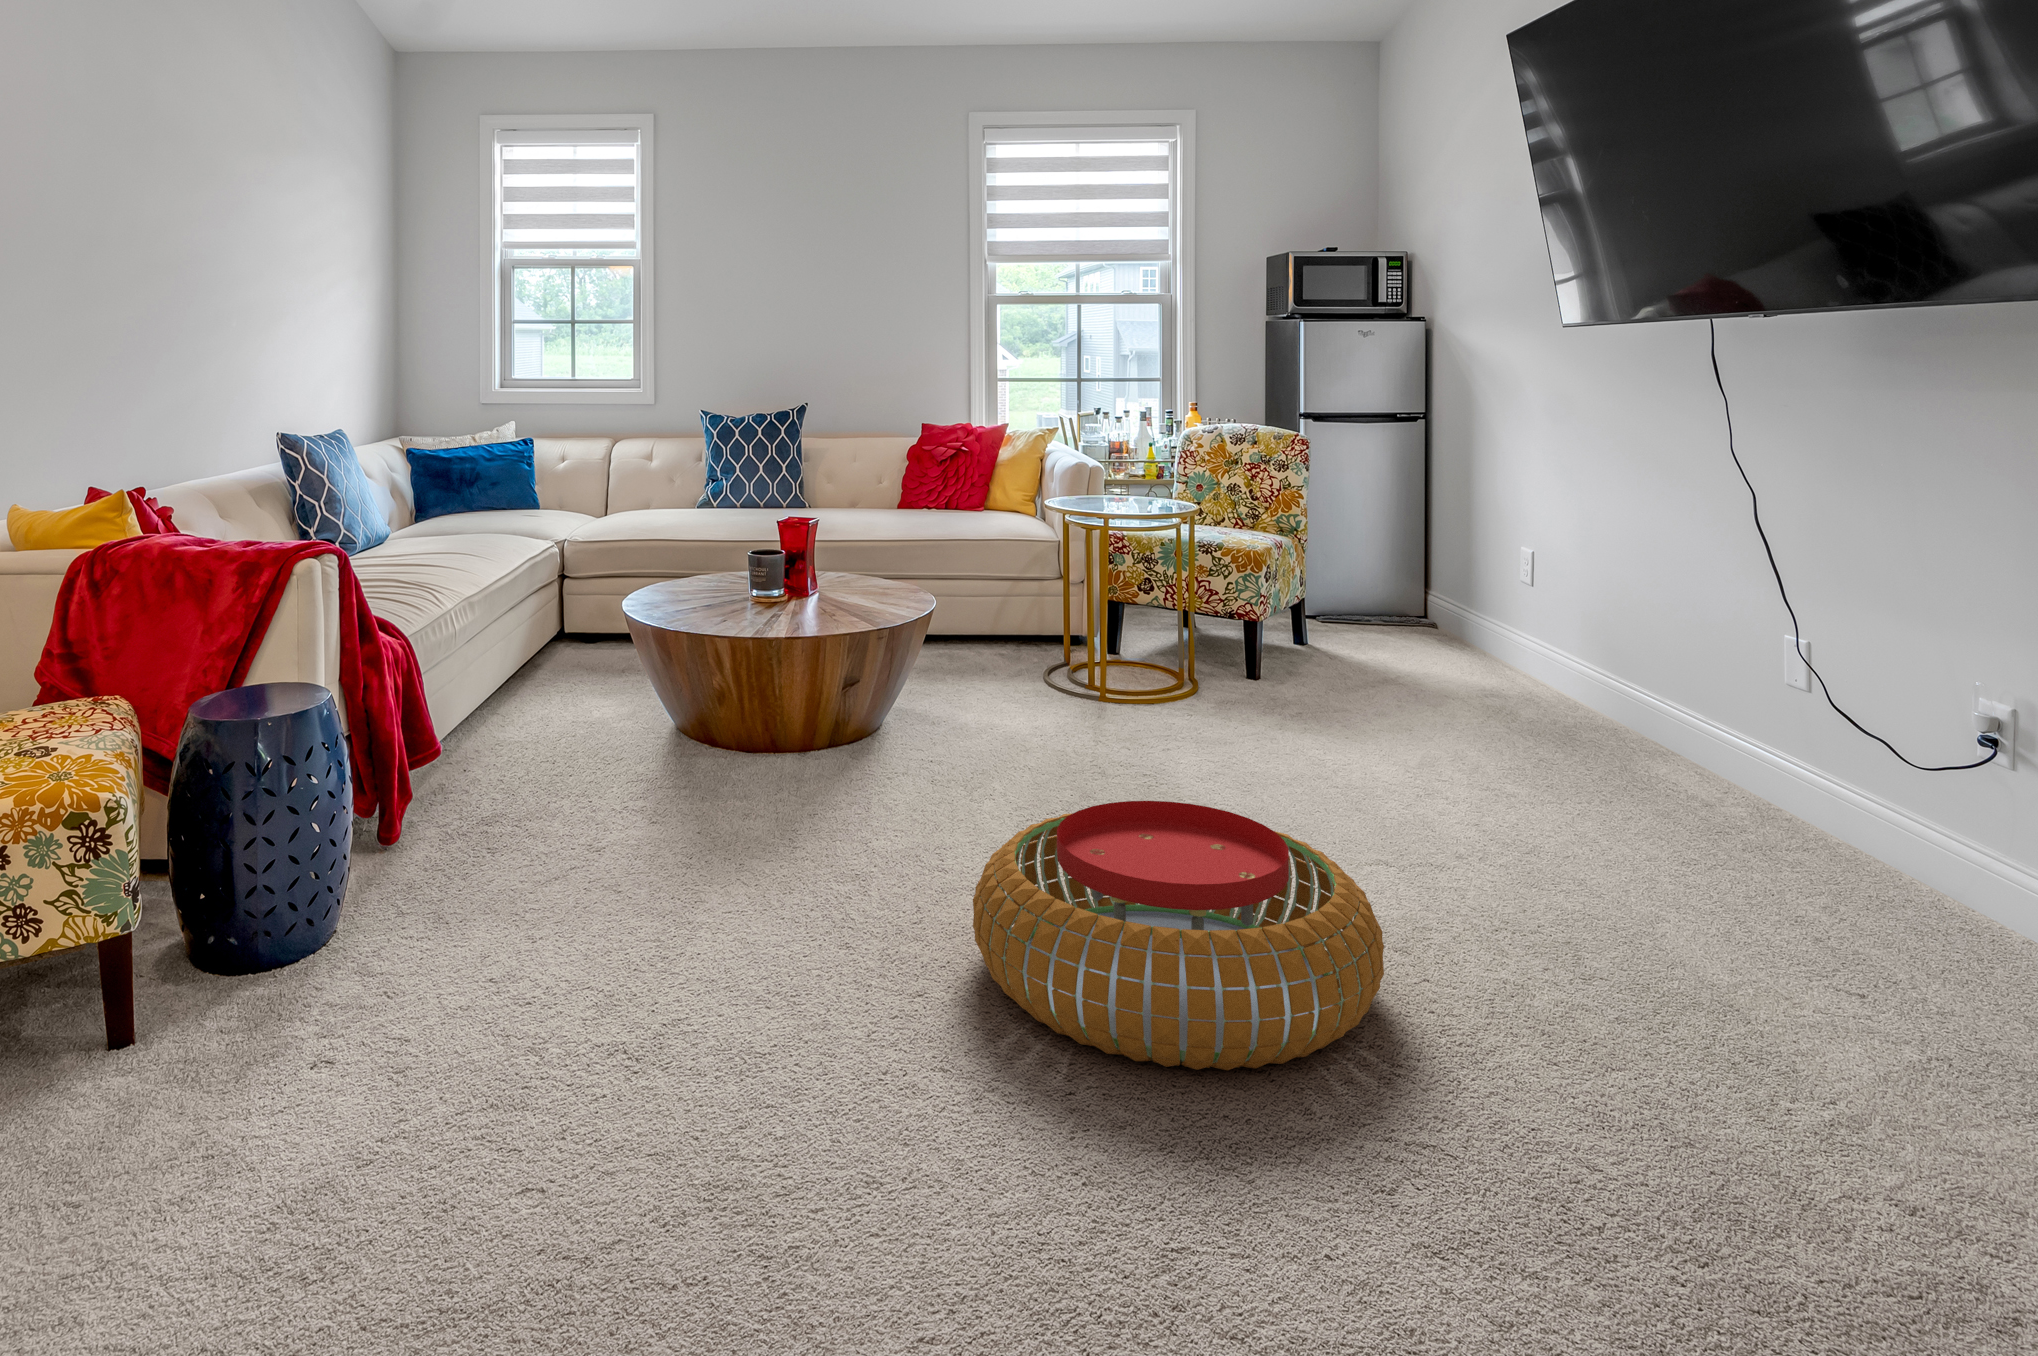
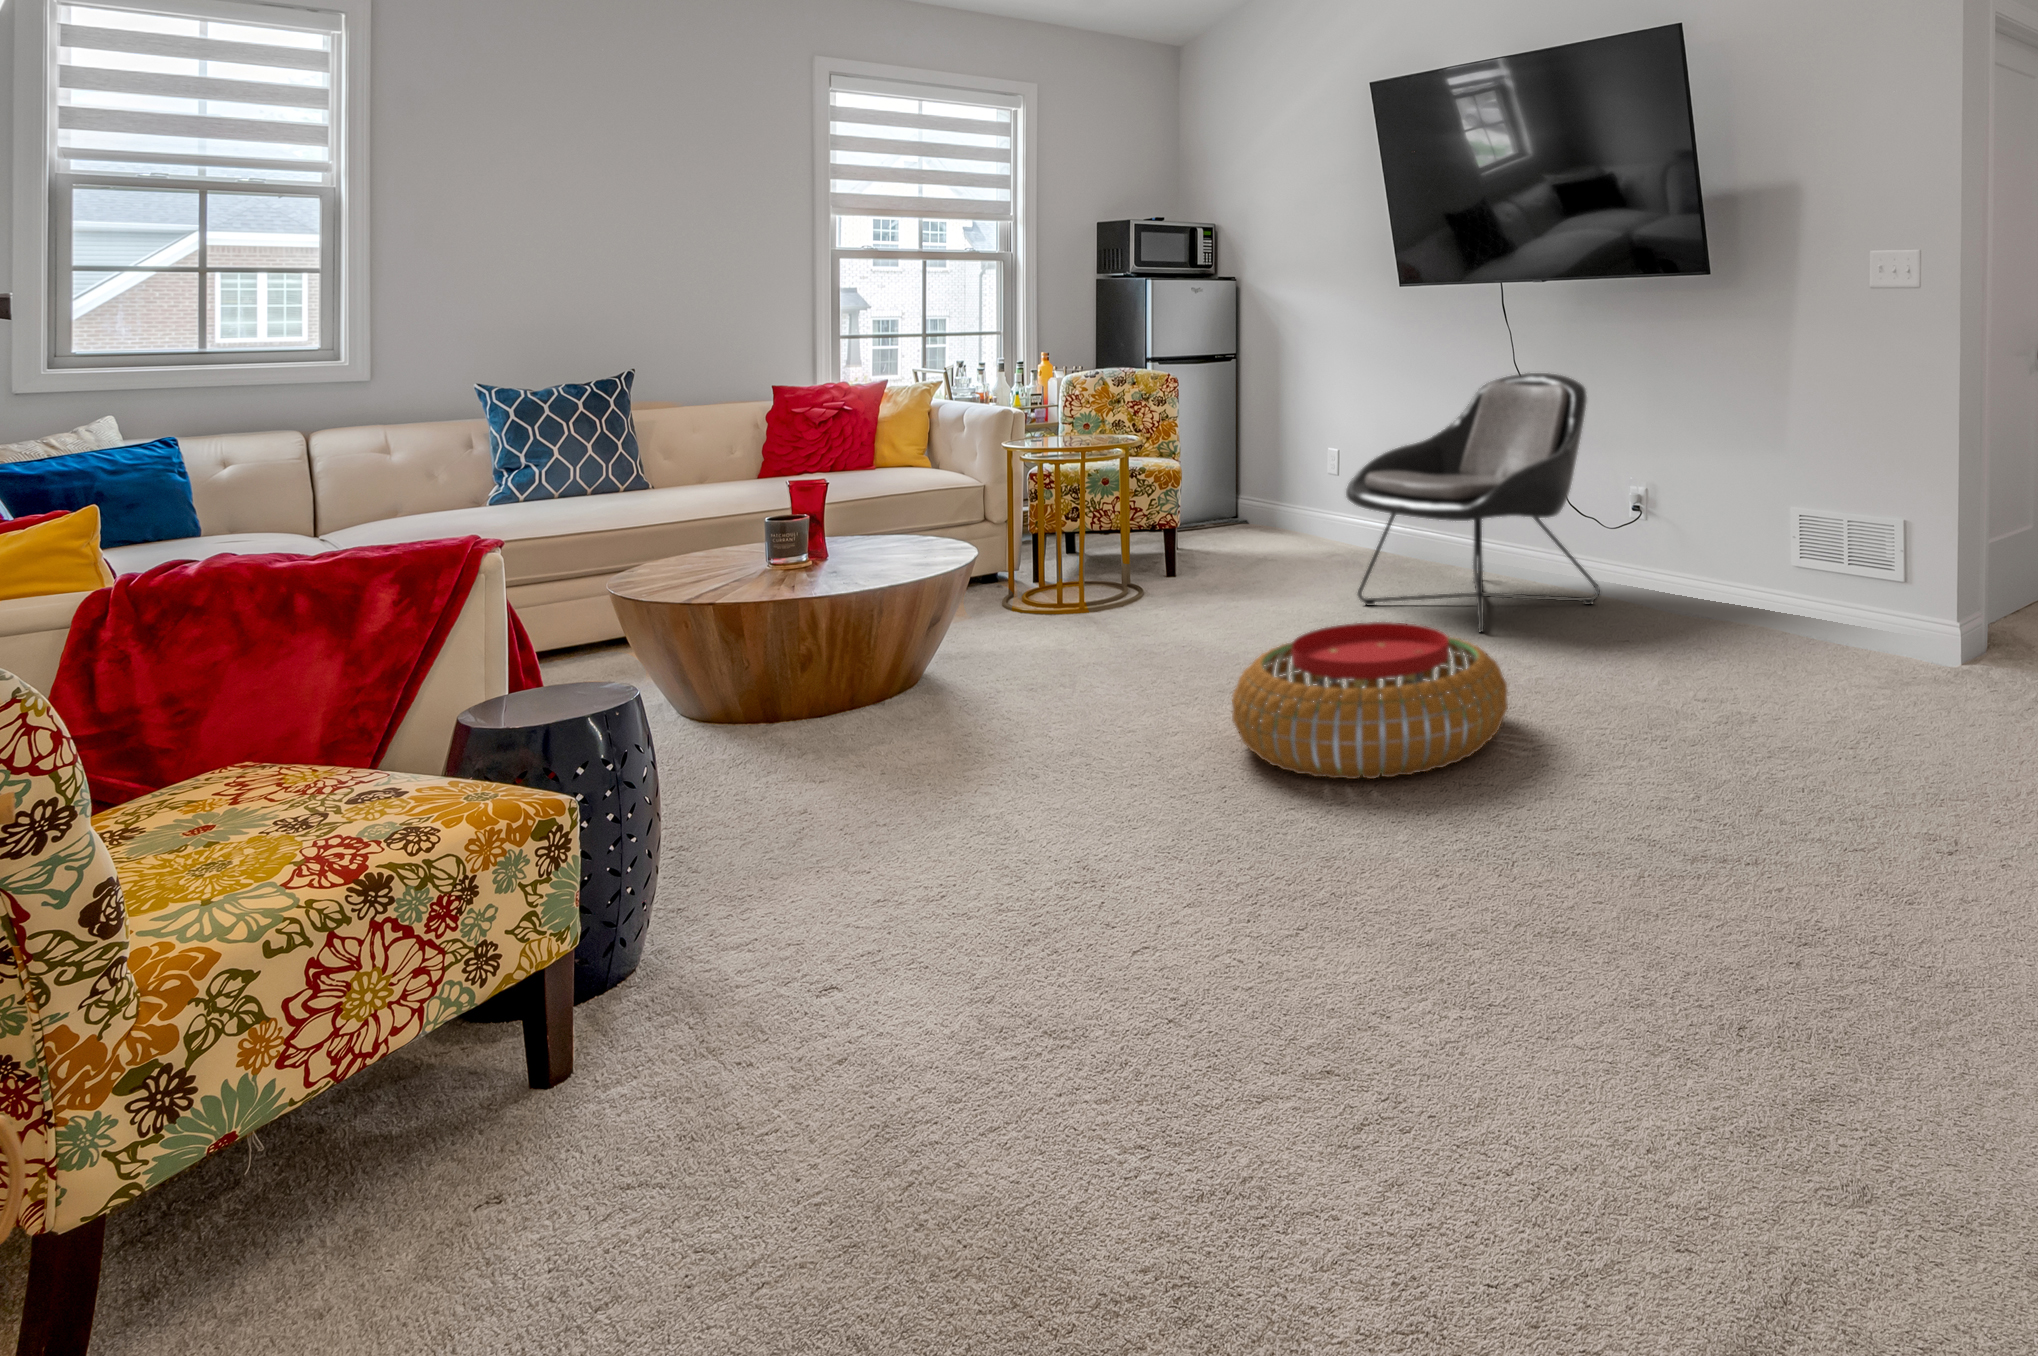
lounge chair: none [1412,462,1852,870] -> present [1346,373,1600,633]

